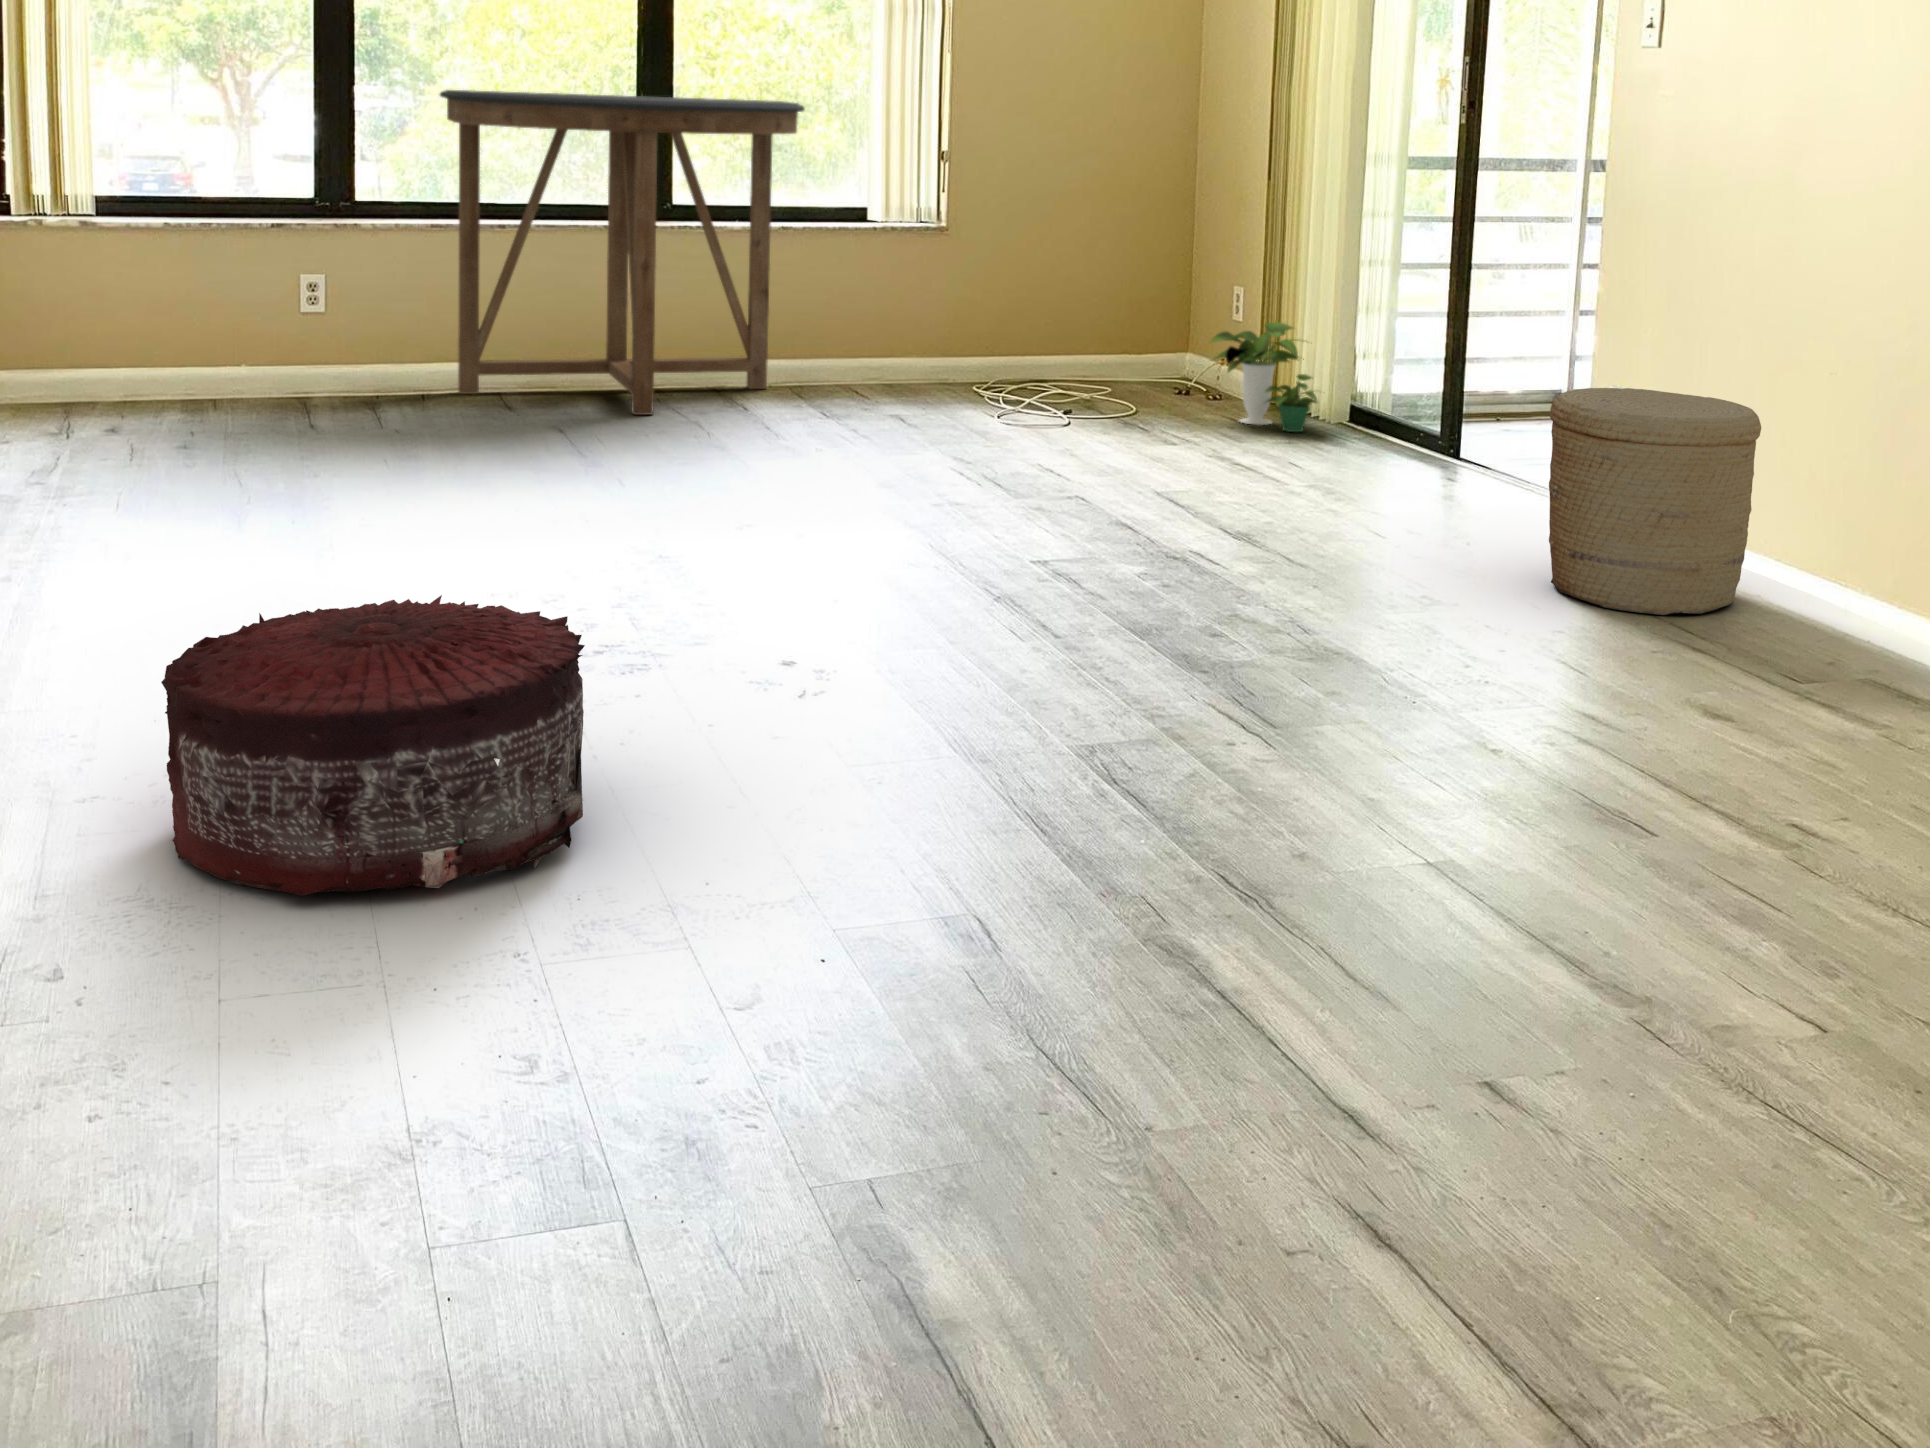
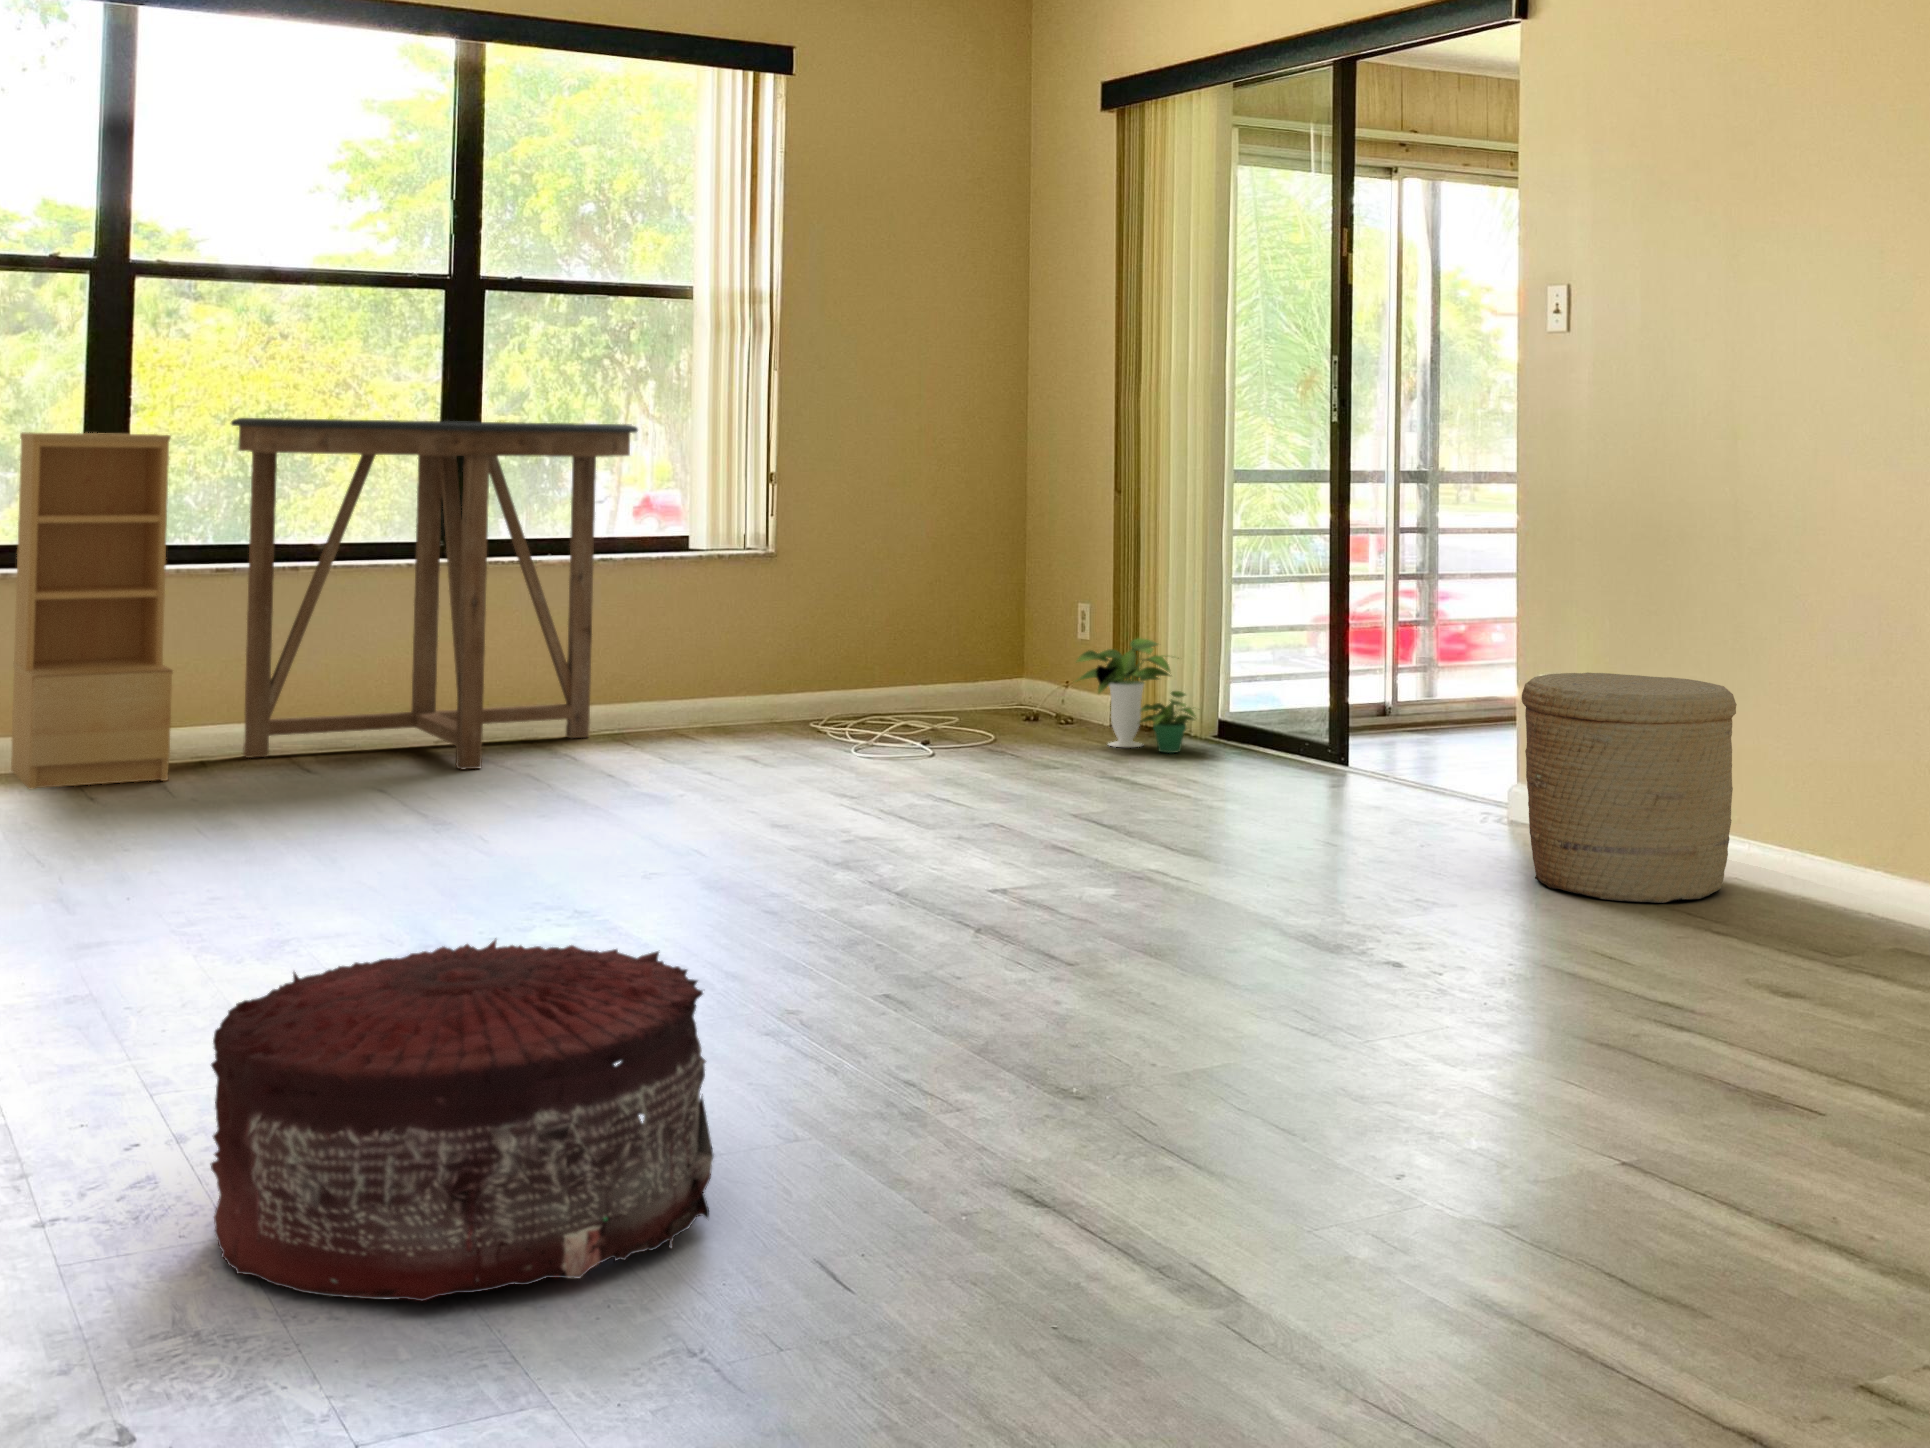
bookshelf: none [256,100,383,415] -> present [11,432,173,789]

